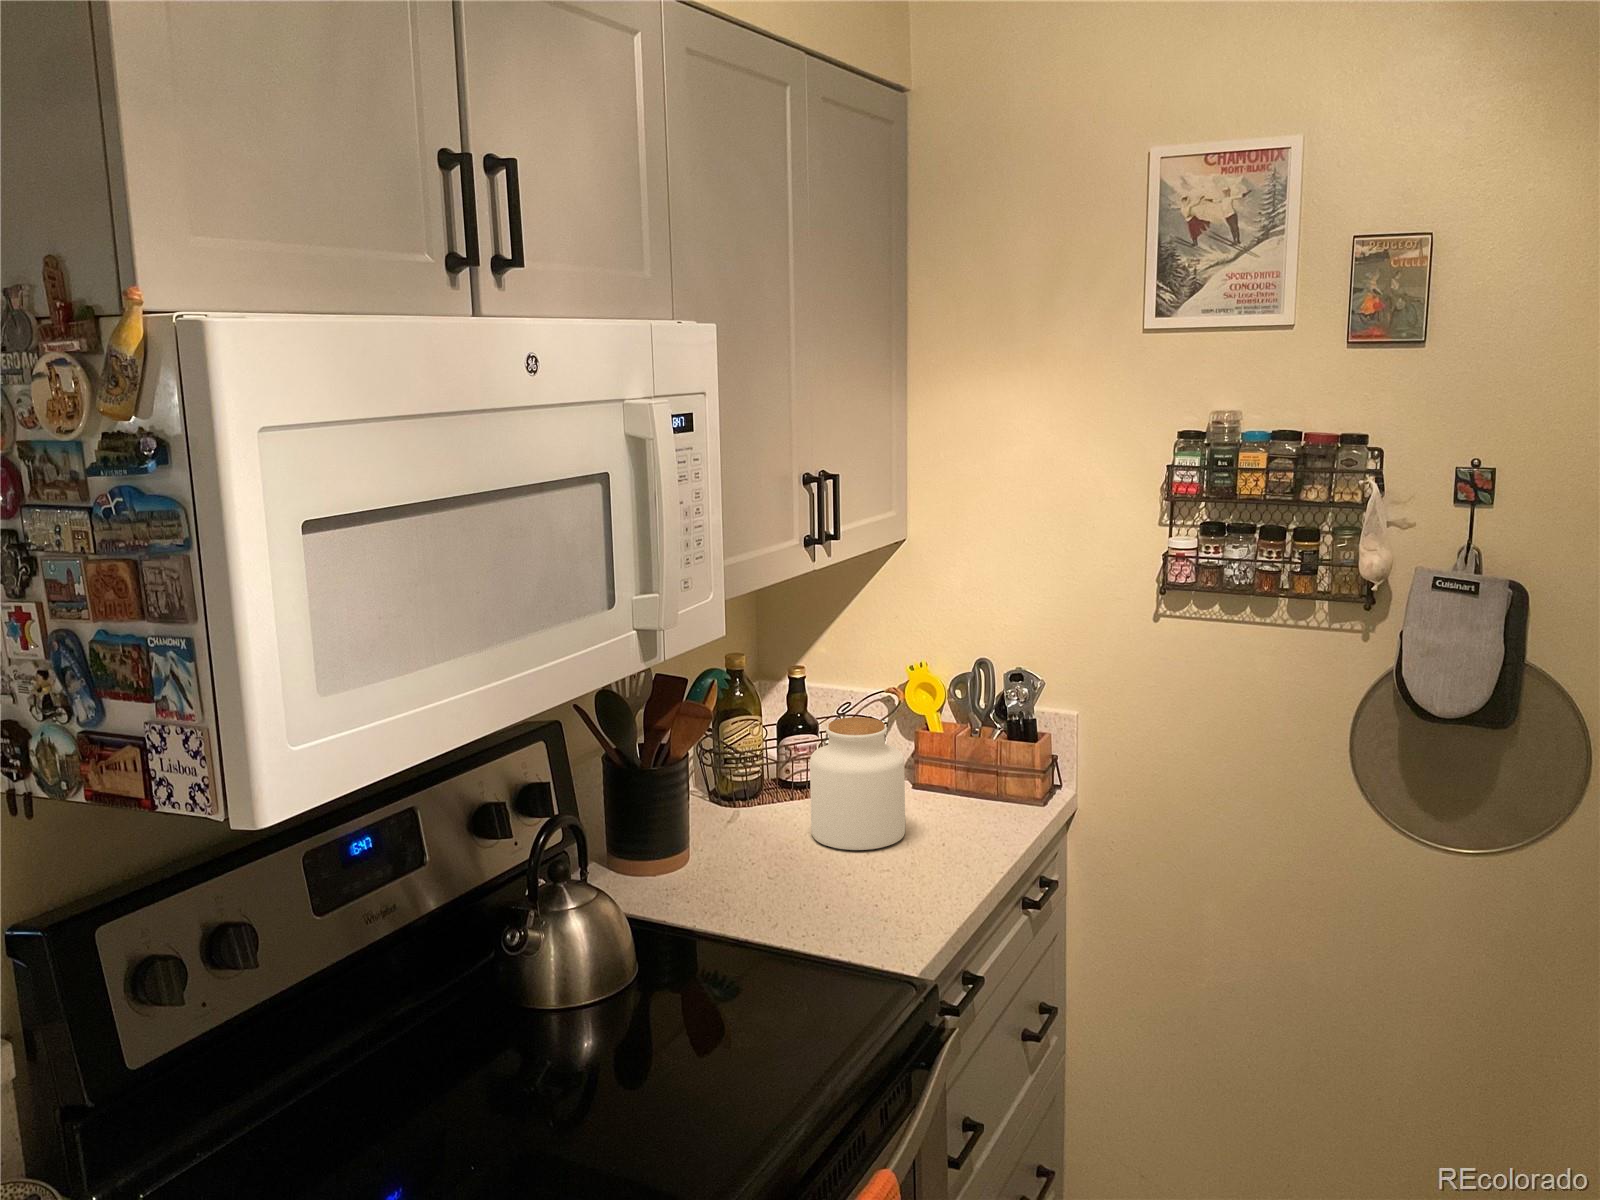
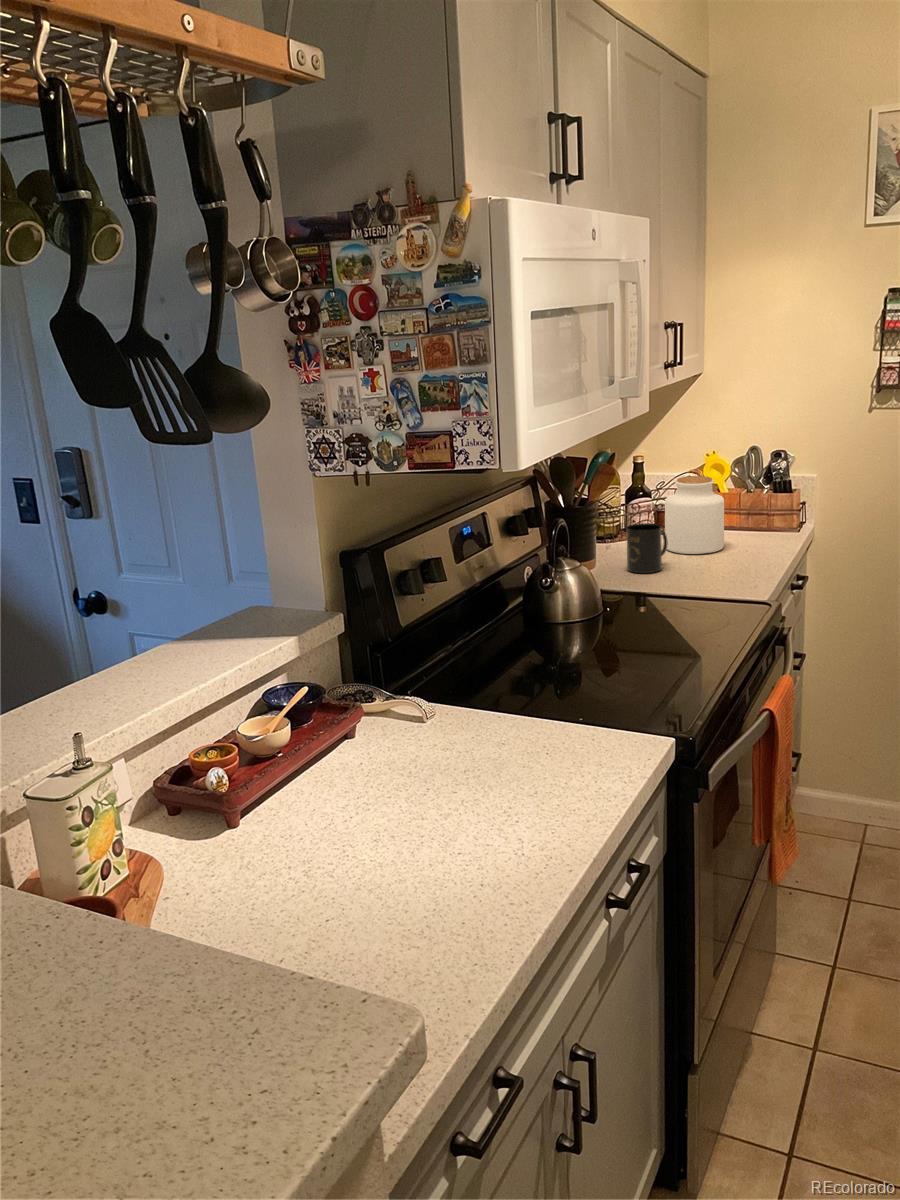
mug: none [721,804,795,893] -> present [627,523,667,573]

